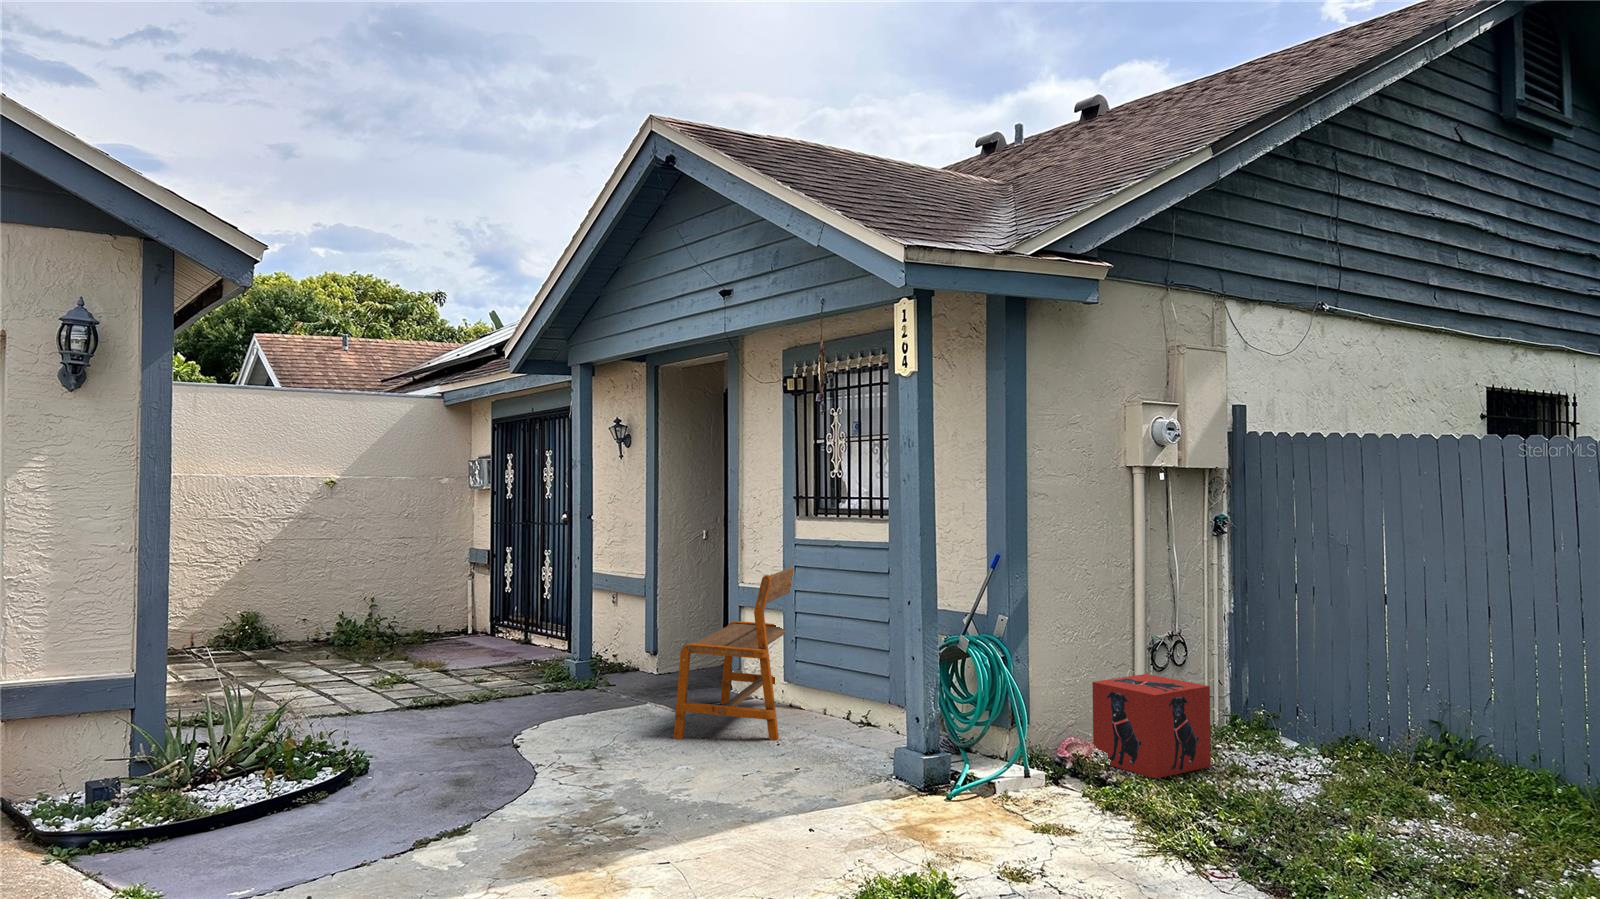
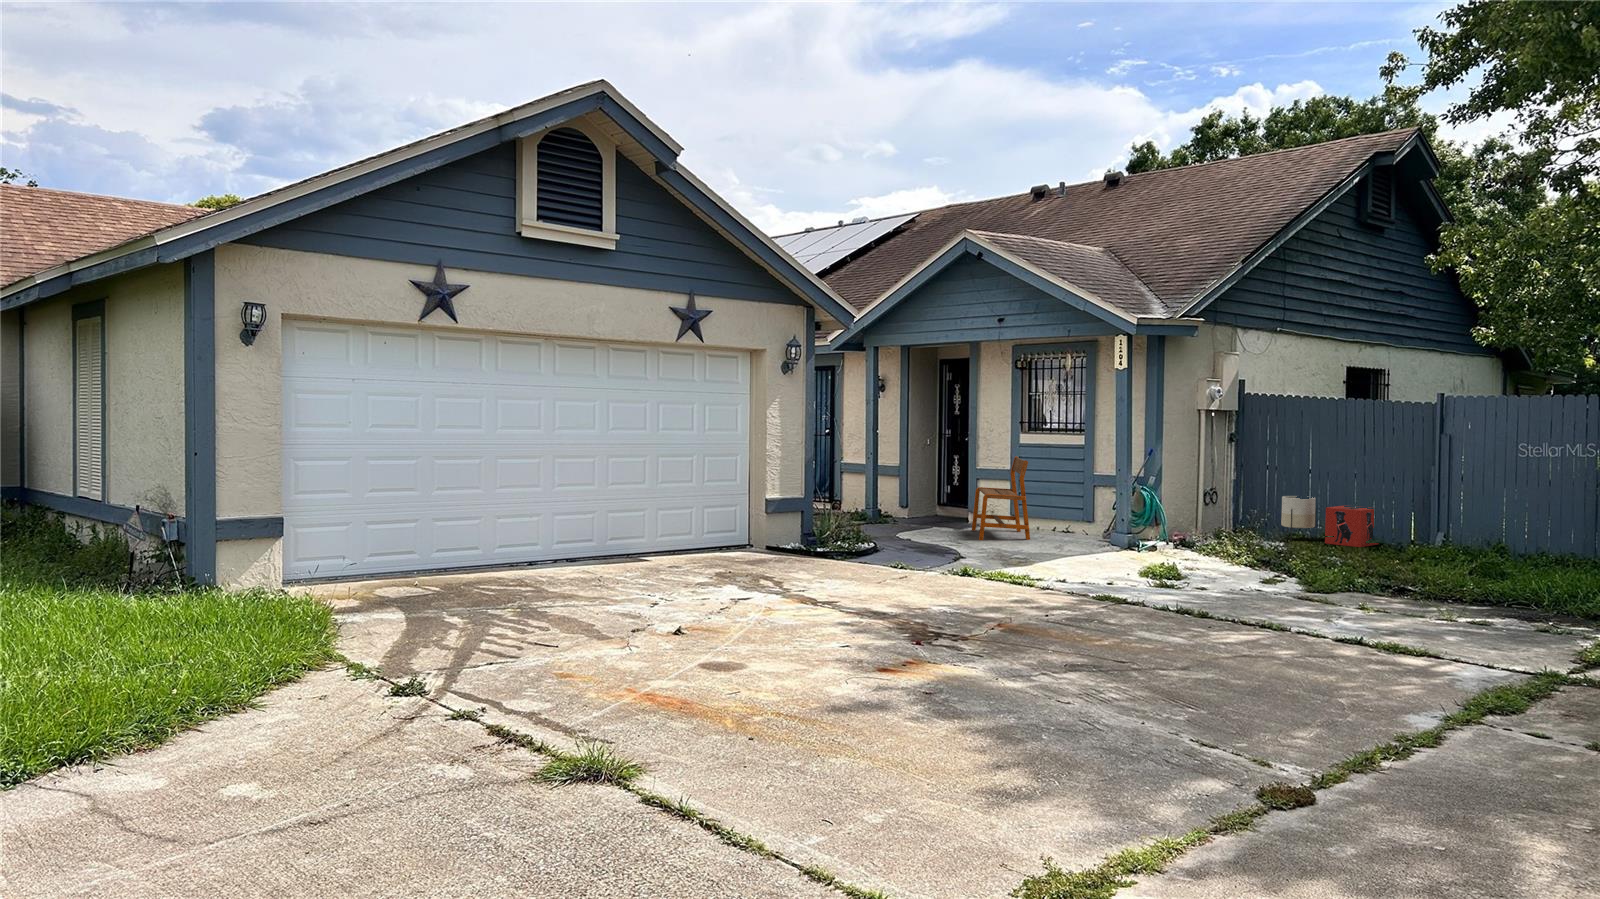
planter: none [1324,657,1407,765] -> present [1281,496,1316,540]
storage box: present [1092,674,1211,779] -> present [1325,506,1379,547]

